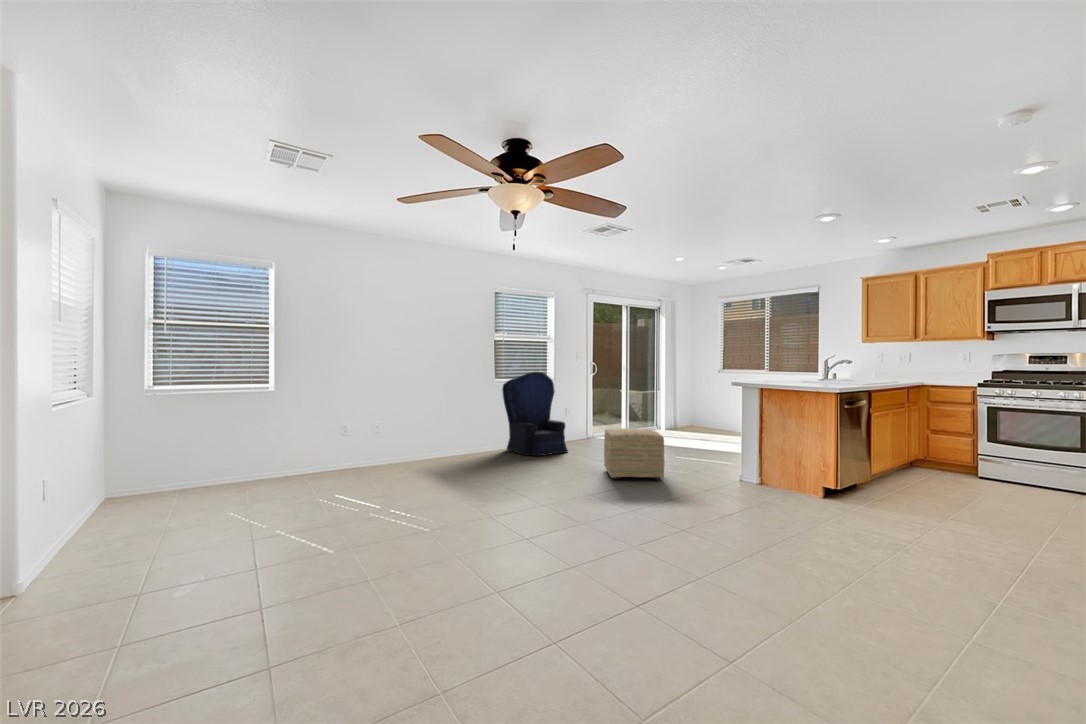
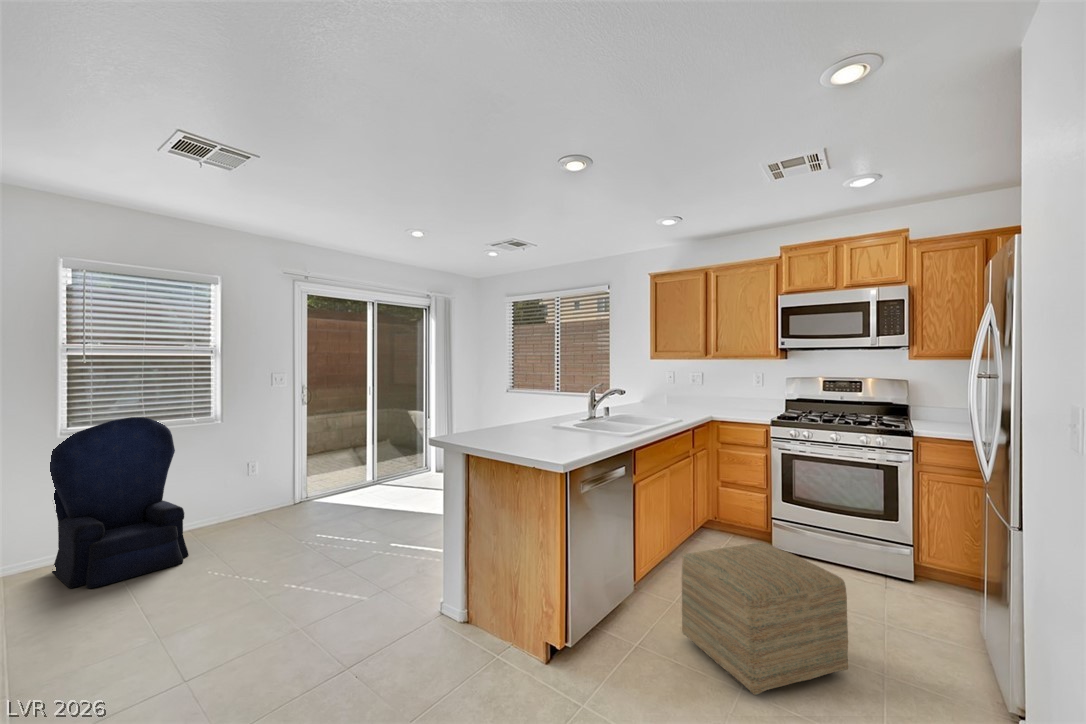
ottoman: present [604,428,665,480] -> present [682,543,848,695]

